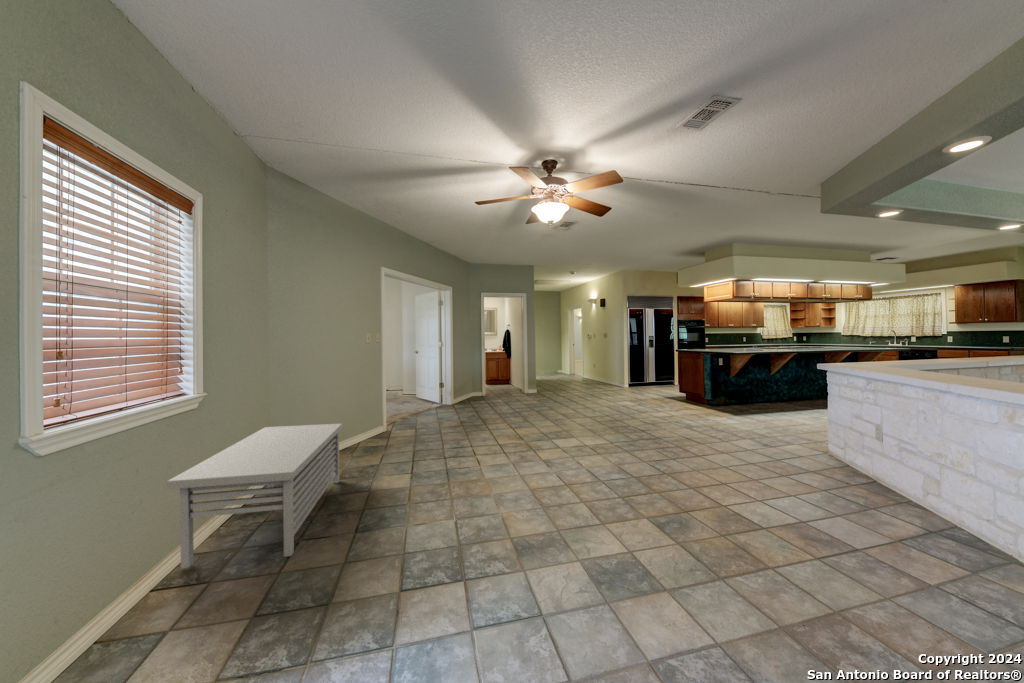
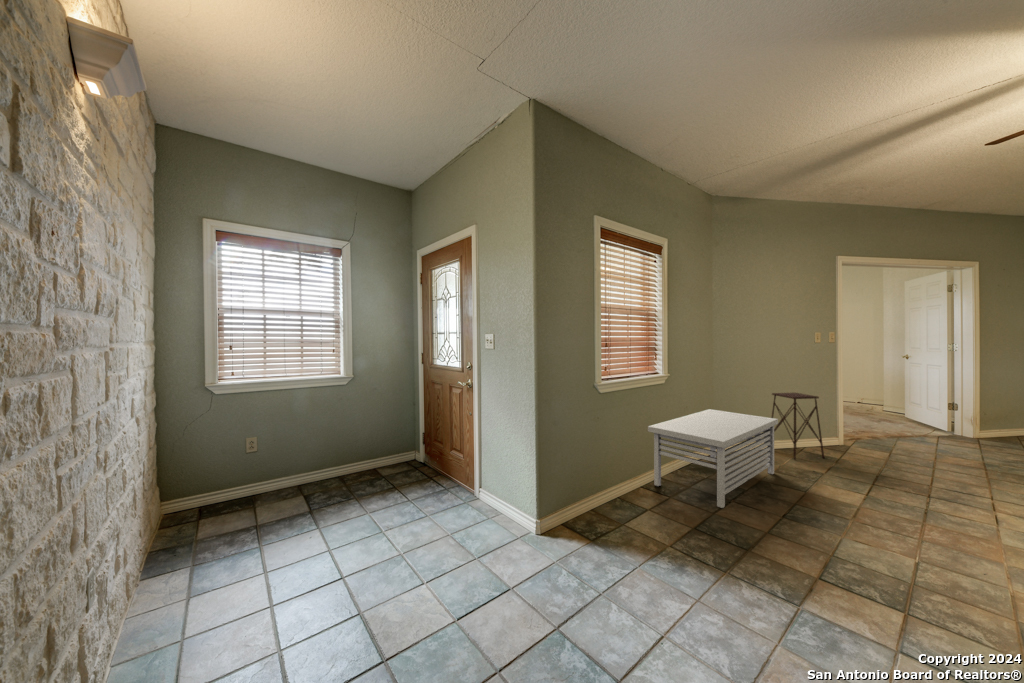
side table: none [328,392,376,458] -> present [772,393,824,459]

